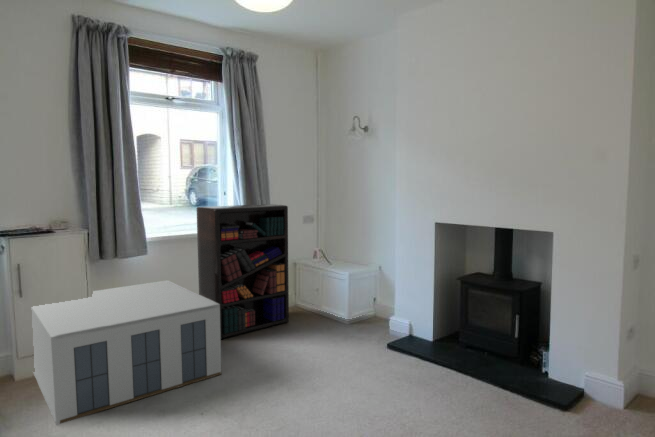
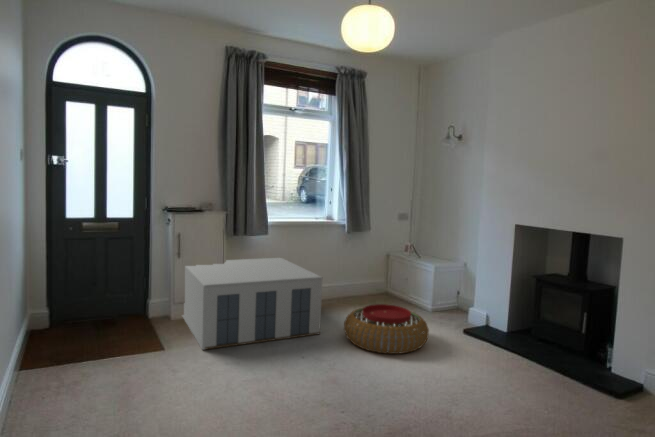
bookshelf: present [197,204,289,339] -> none [303,200,383,310]
pouf: none [250,327,352,391] -> present [344,304,429,354]

